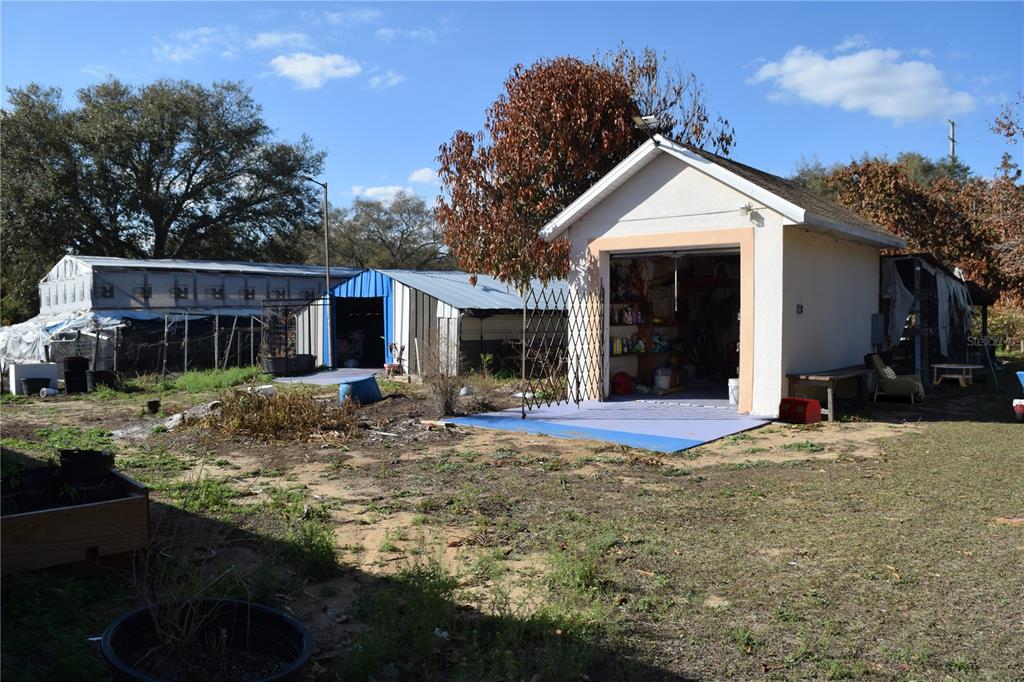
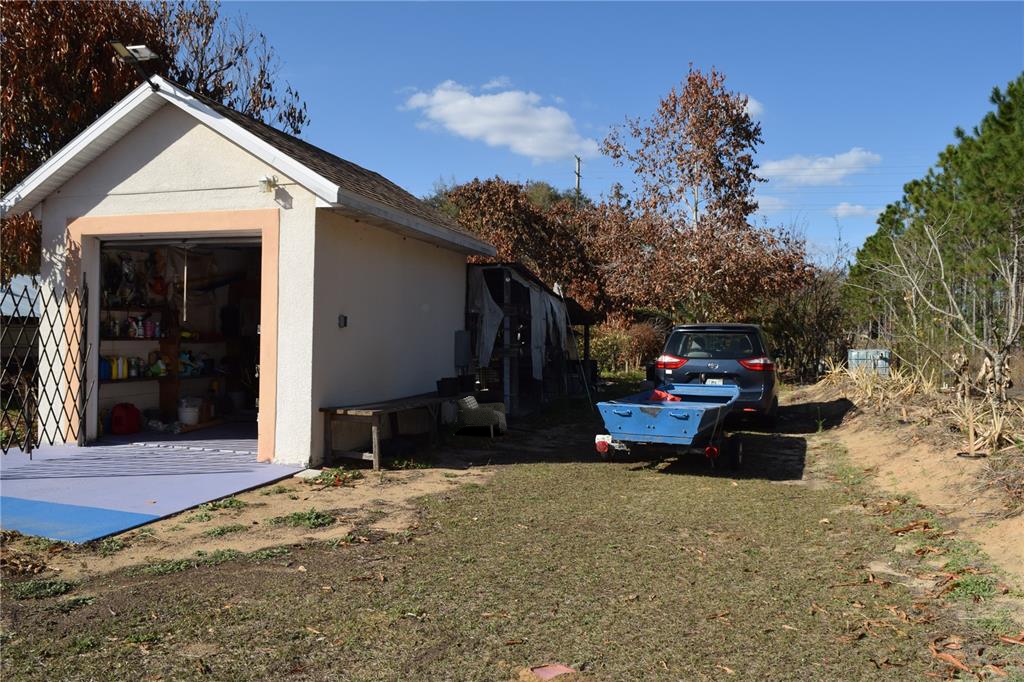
round table: present [931,364,983,387] -> none [529,388,579,413]
toolbox: present [779,393,821,424] -> none [307,434,359,476]

